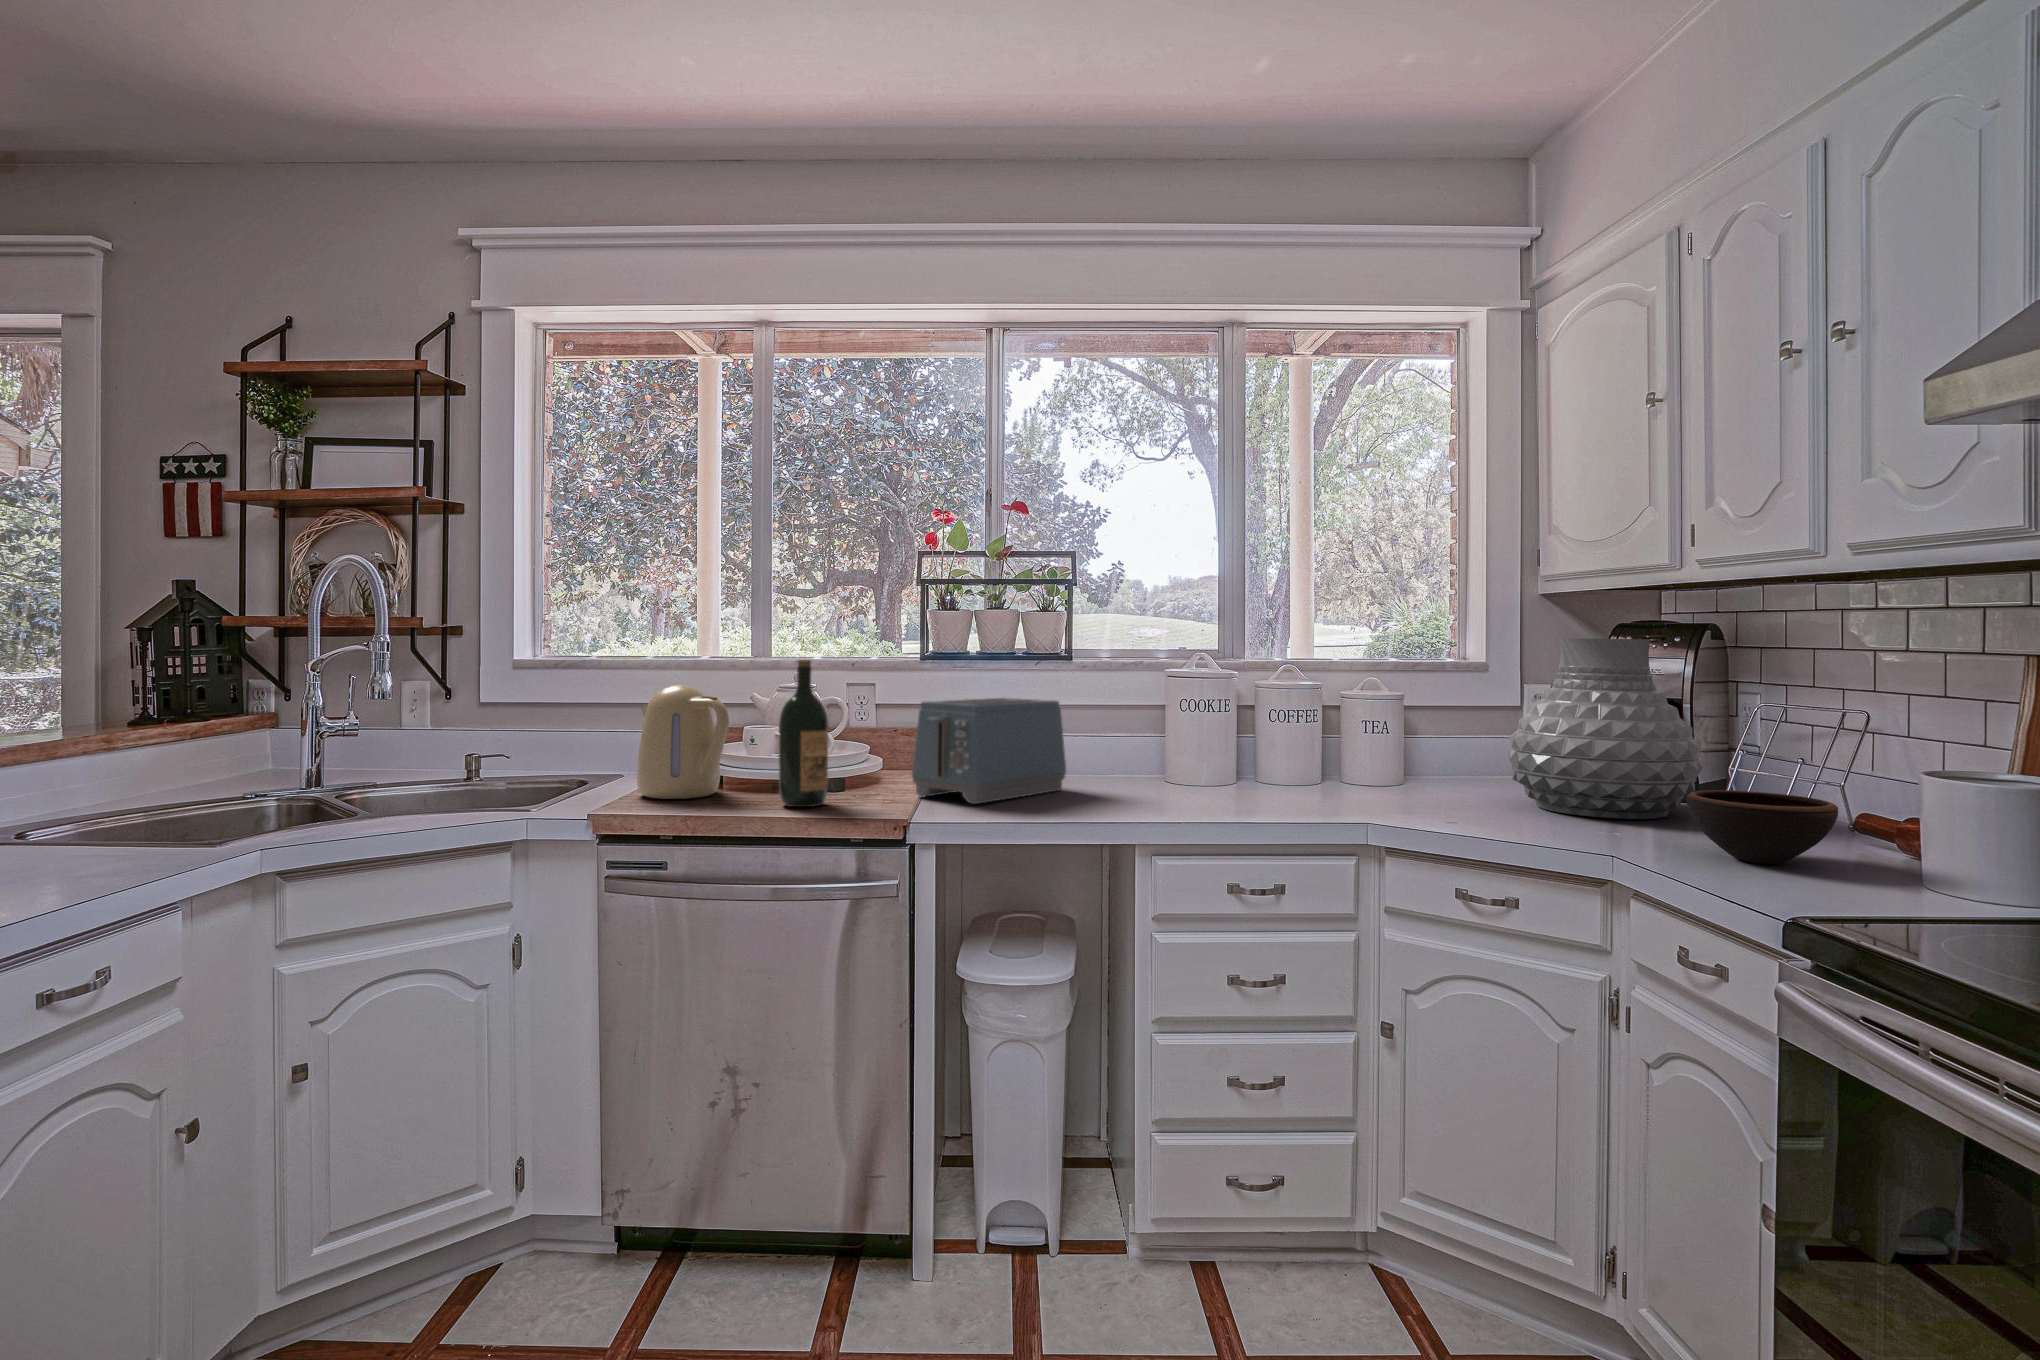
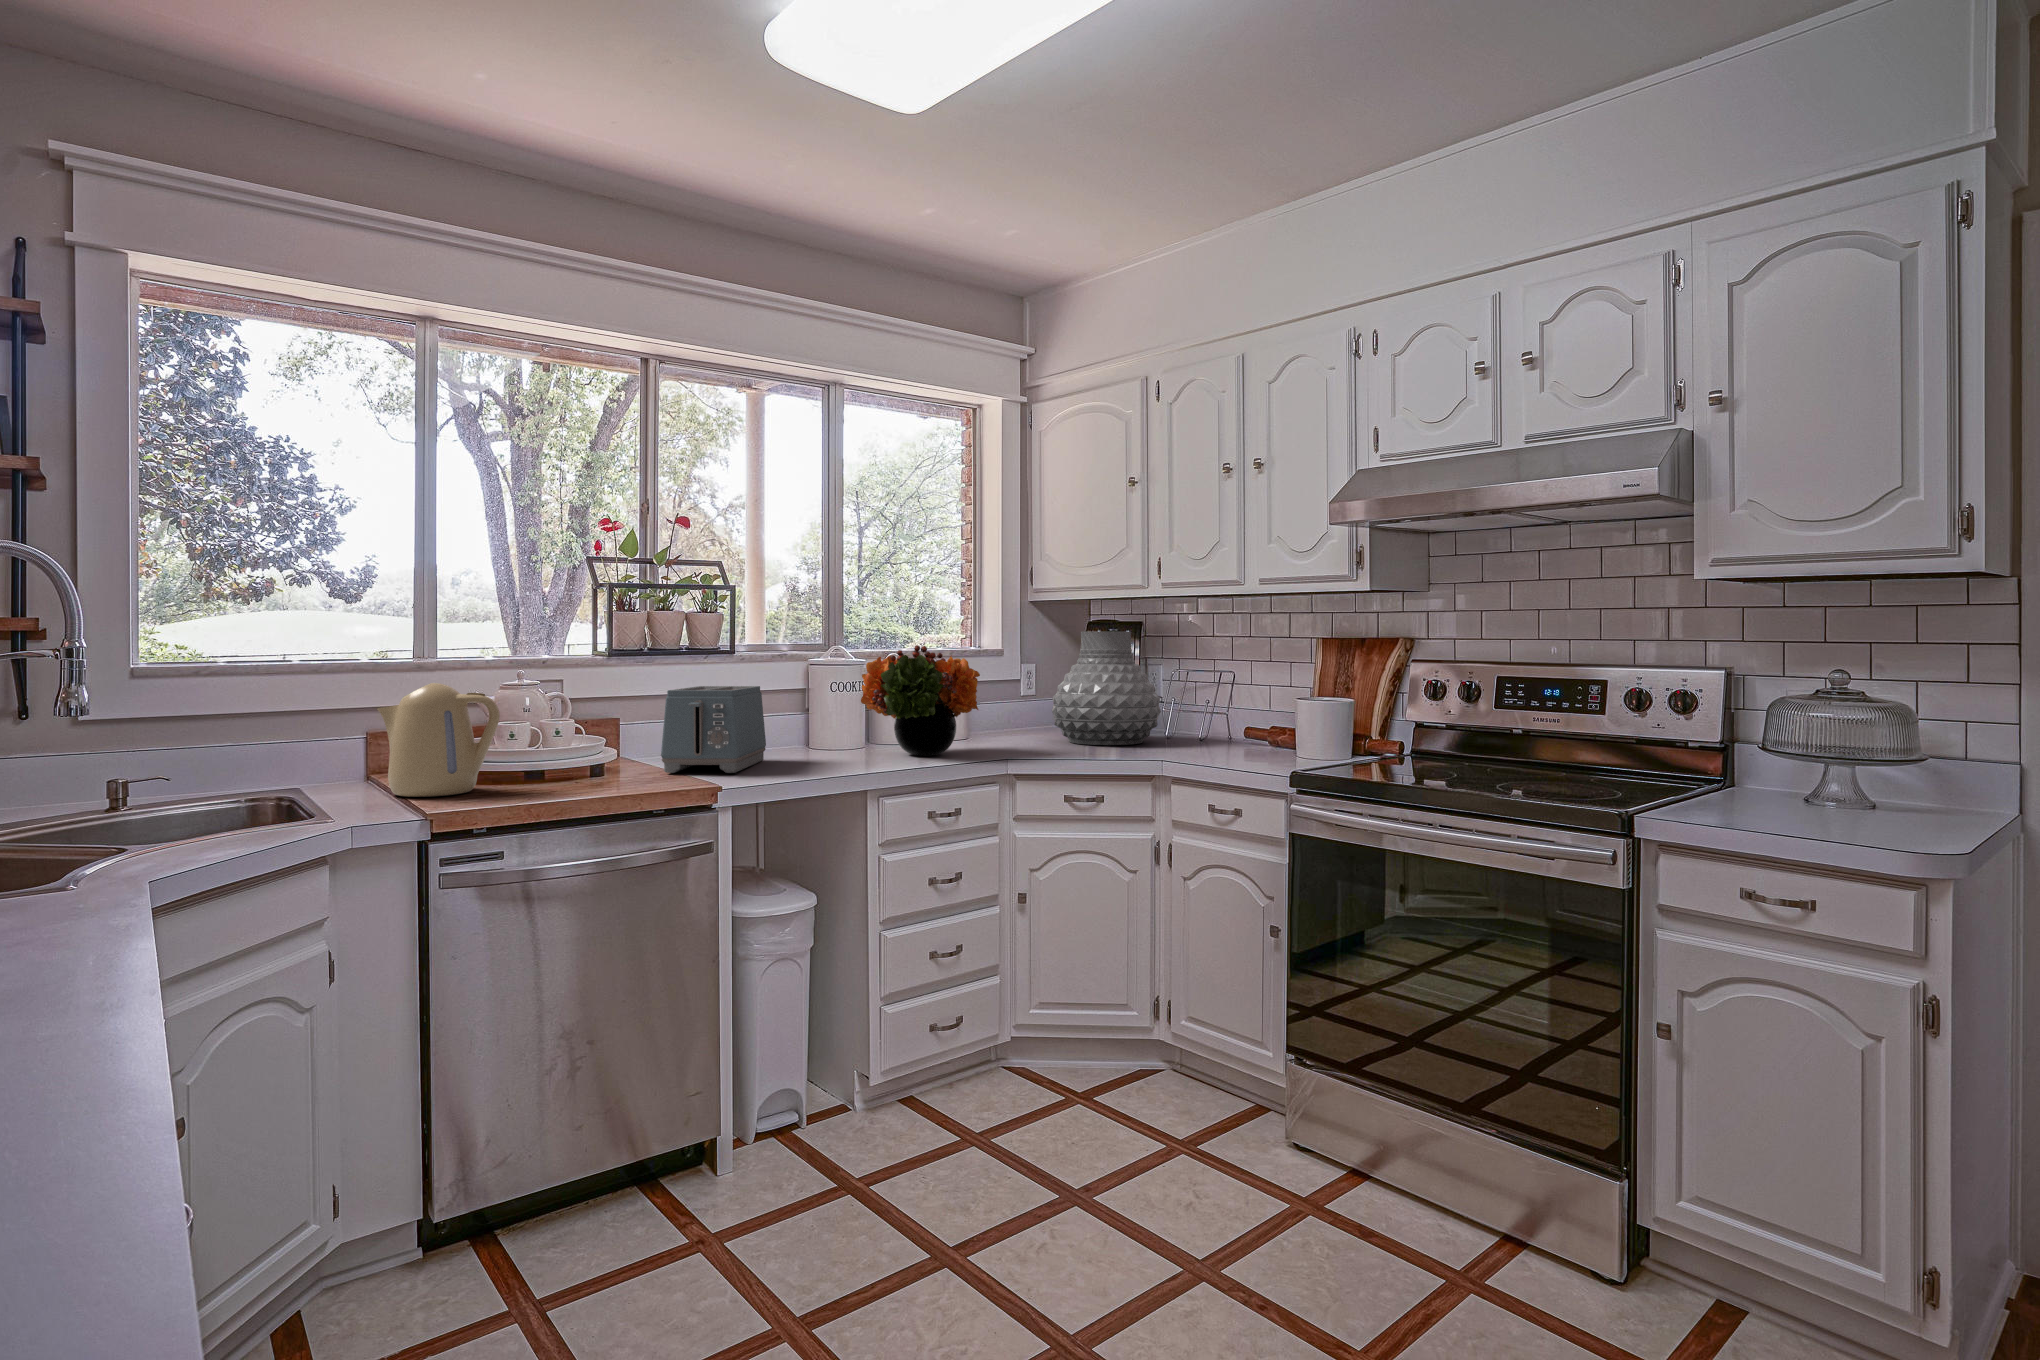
flower arrangement: none [1187,655,1356,805] -> present [861,645,980,756]
wine bottle: present [779,660,828,807] -> none [565,655,613,789]
bowl: present [1686,790,1838,864] -> none [1185,719,1257,757]

